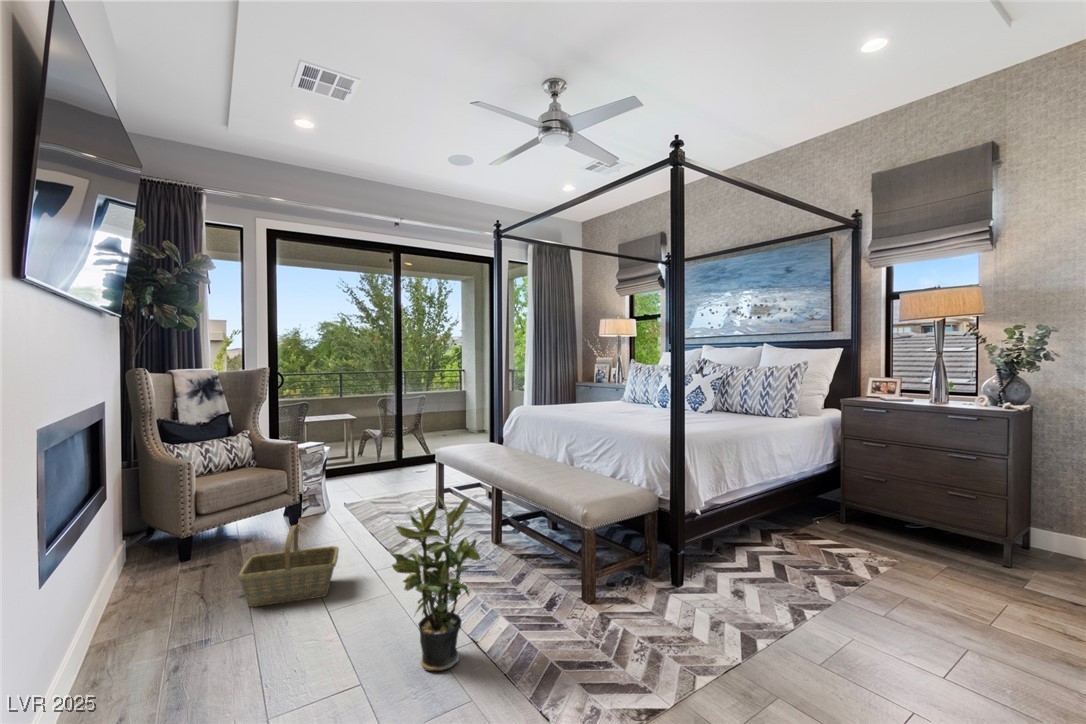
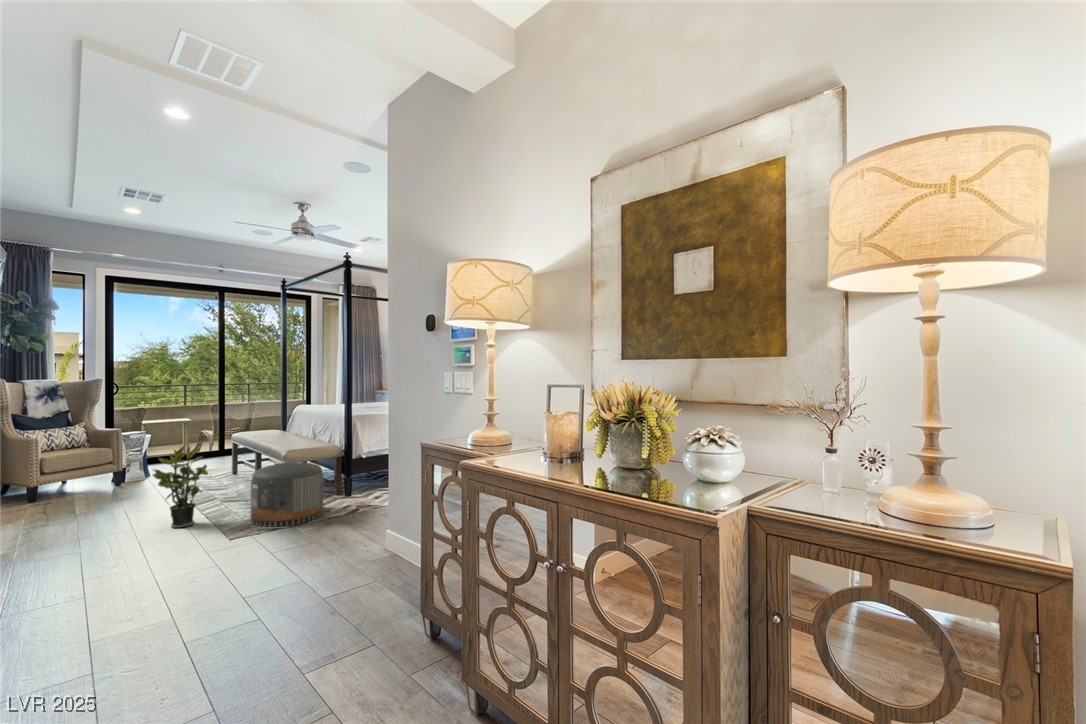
basket: present [238,525,339,607] -> none [68,472,140,516]
pouf: none [555,530,685,688] -> present [251,462,324,527]

